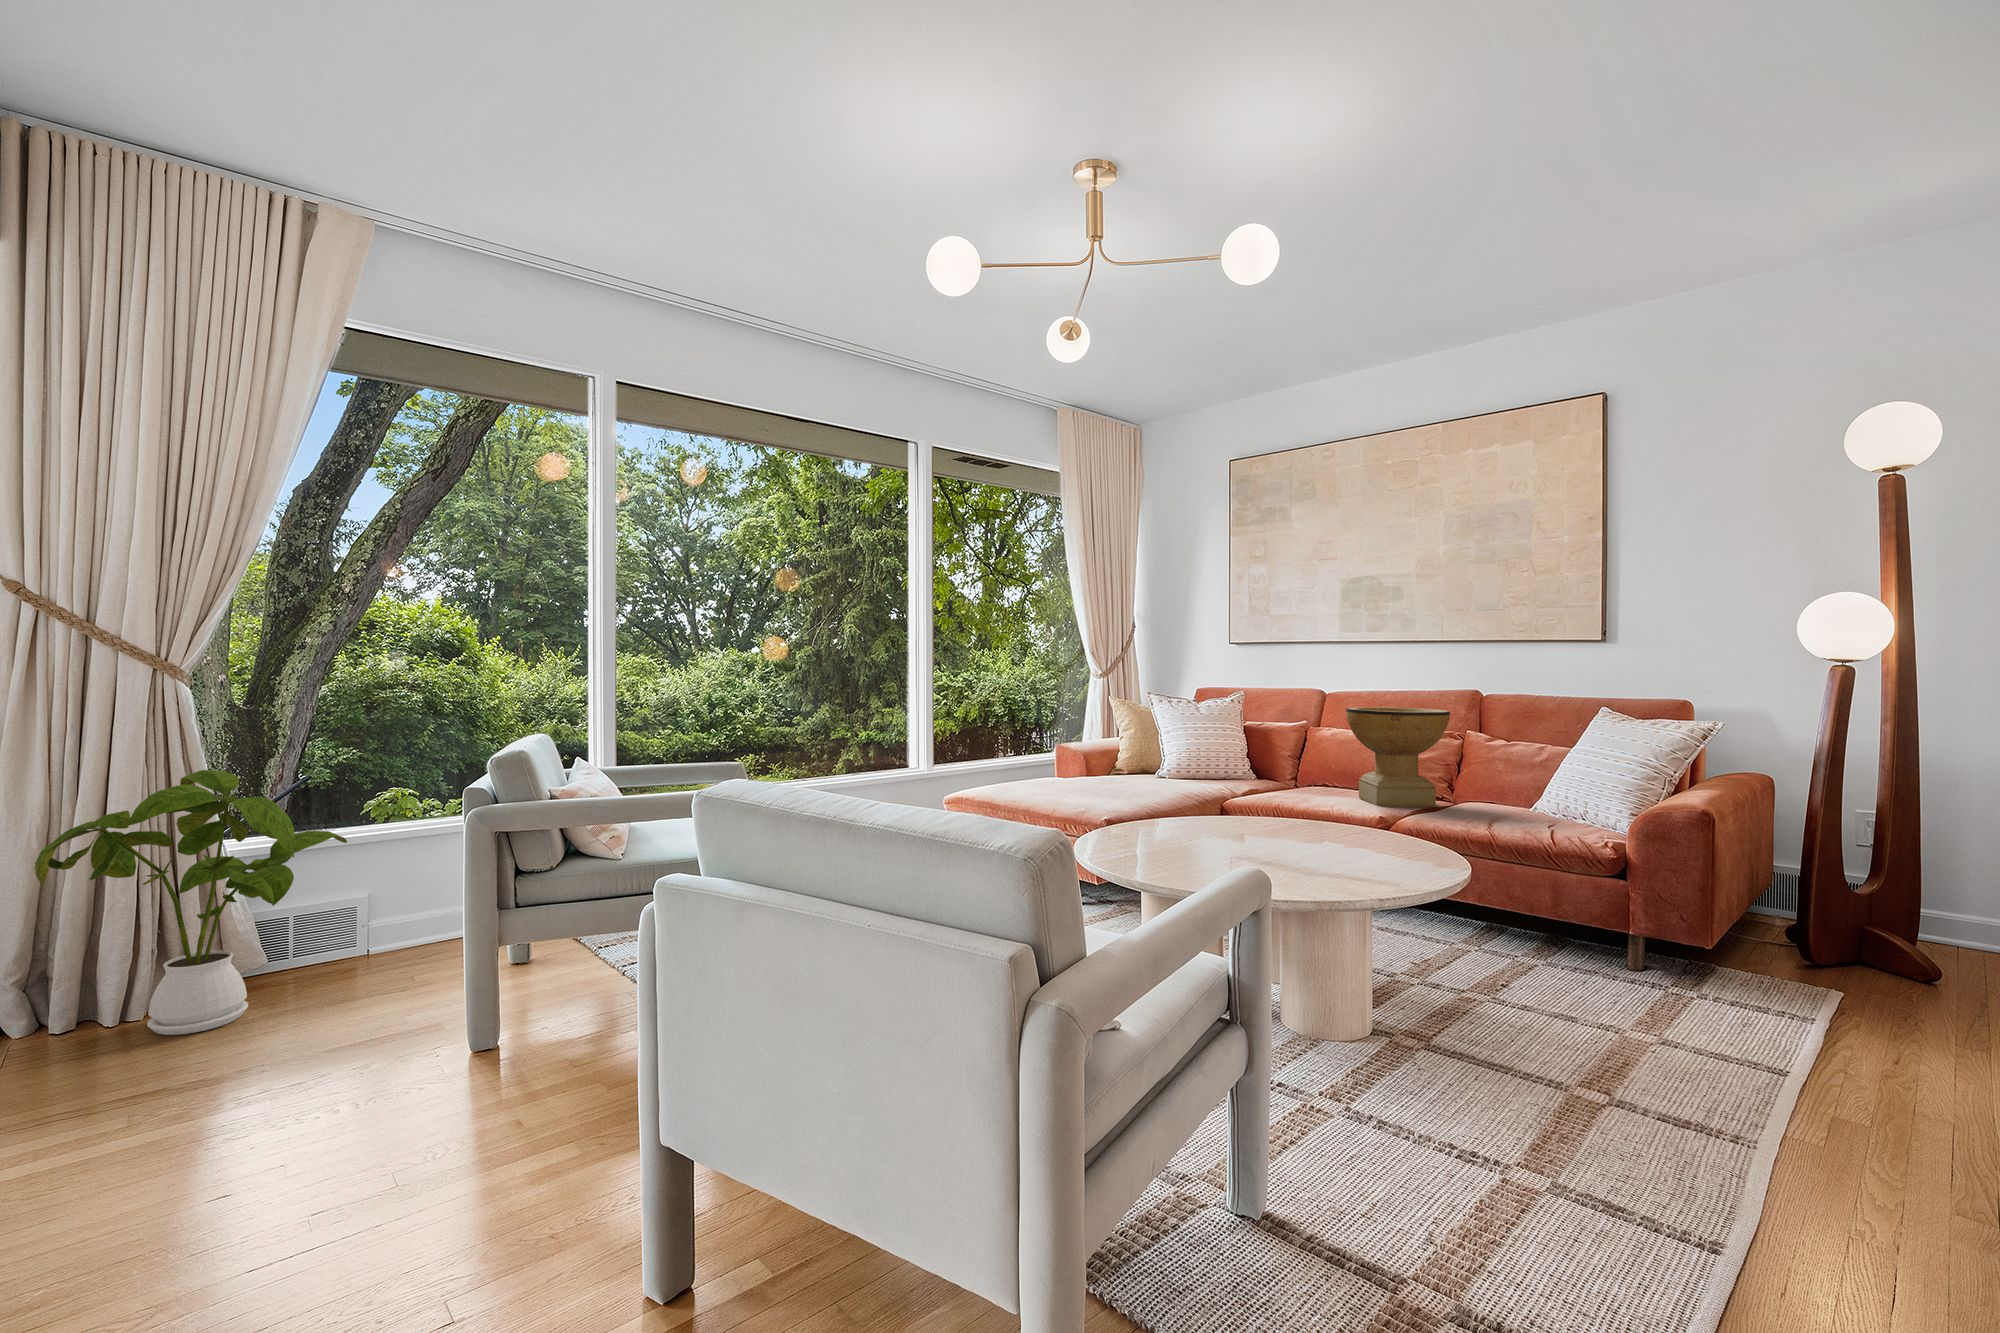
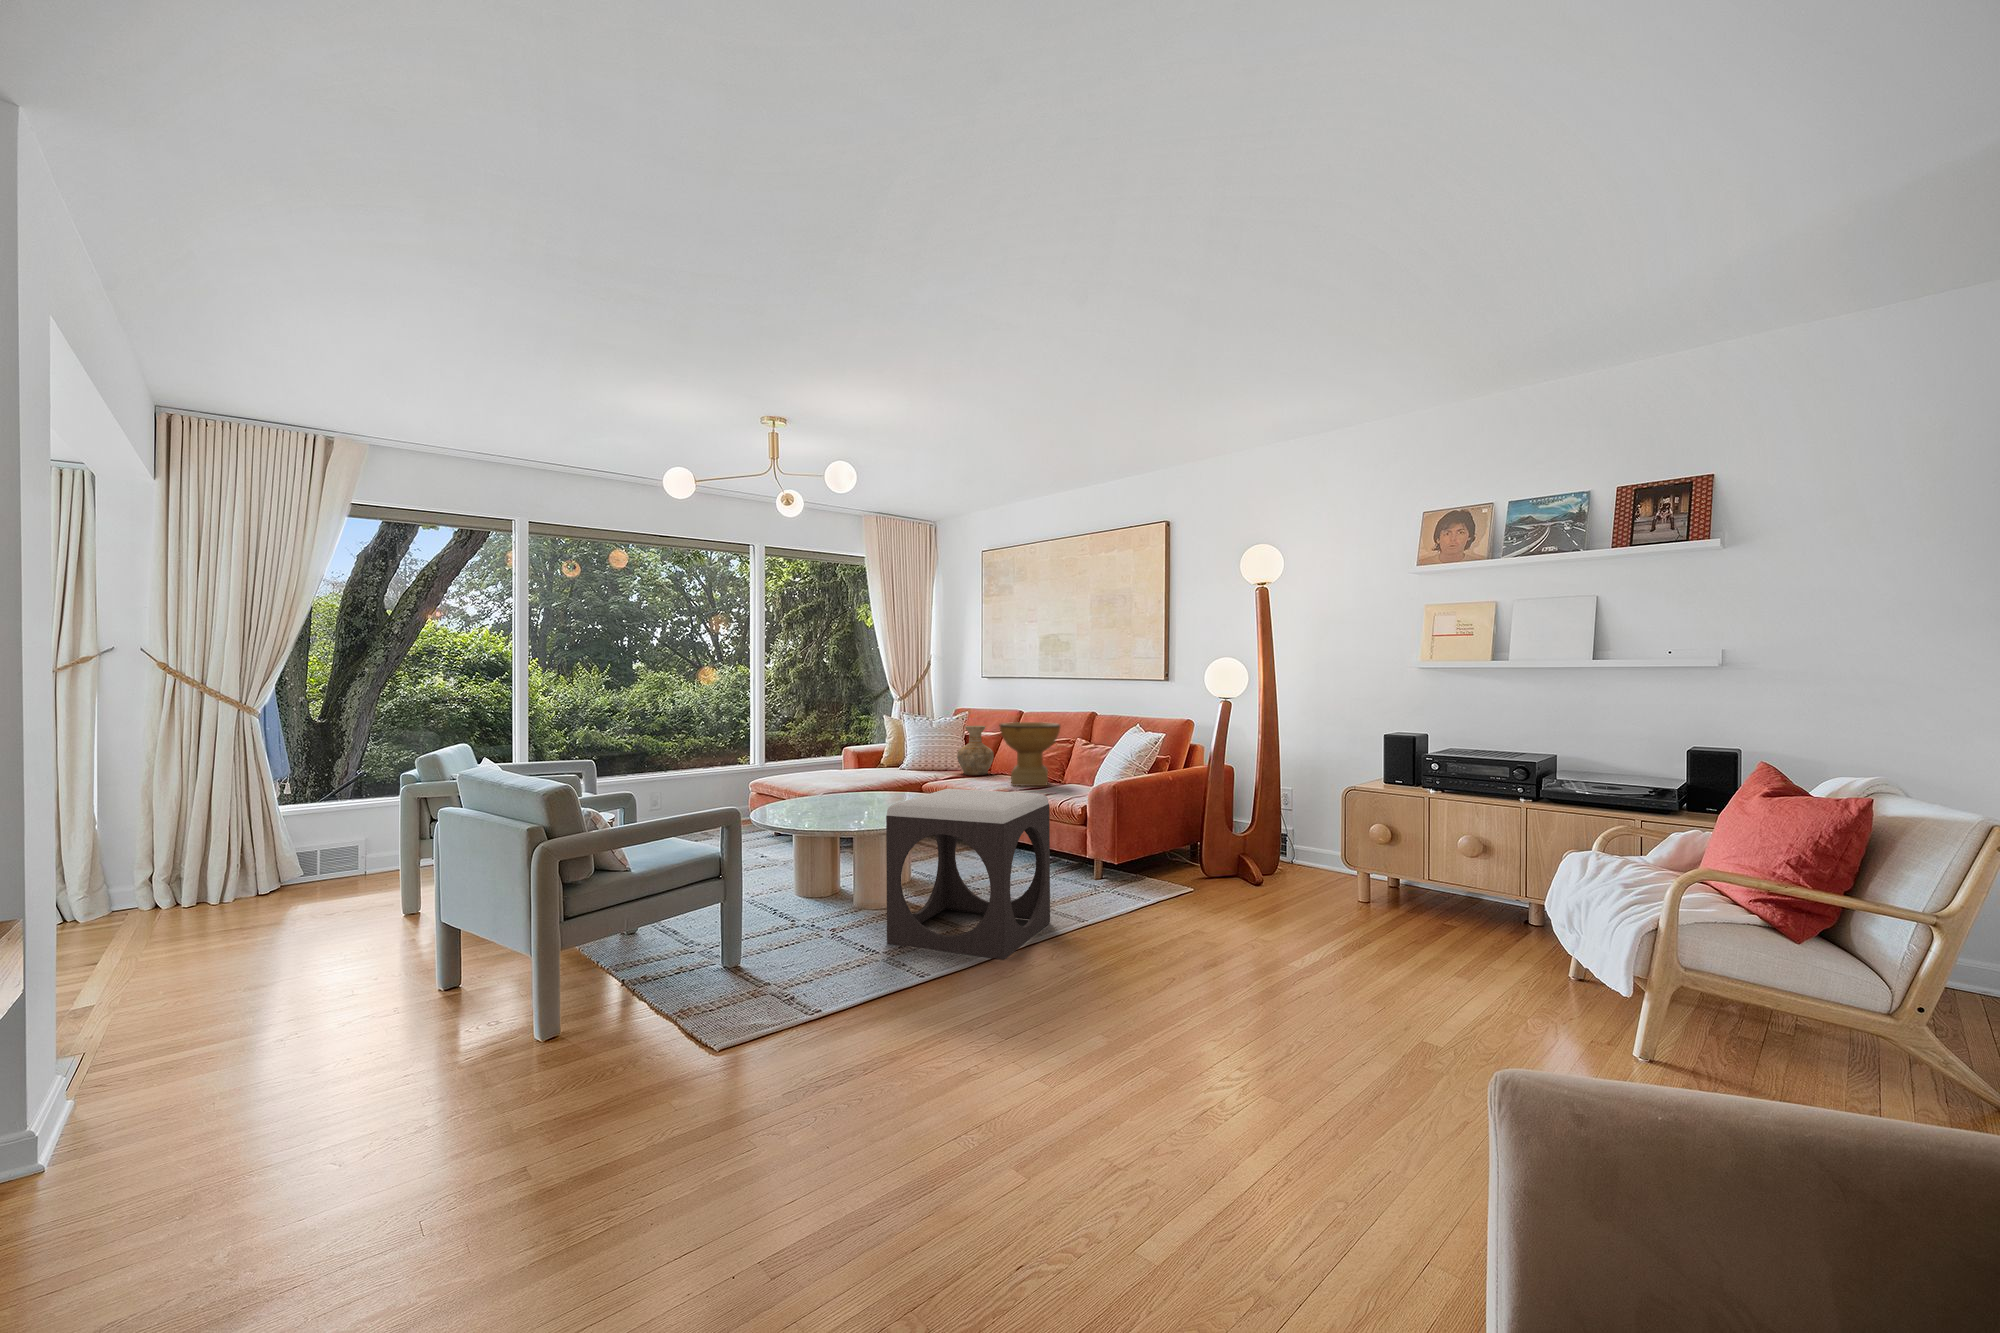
vase: none [1237,713,1292,787] -> present [957,726,994,775]
house plant: present [34,770,347,1035] -> none [177,764,348,907]
footstool: none [1470,825,1833,1217] -> present [886,789,1050,959]

